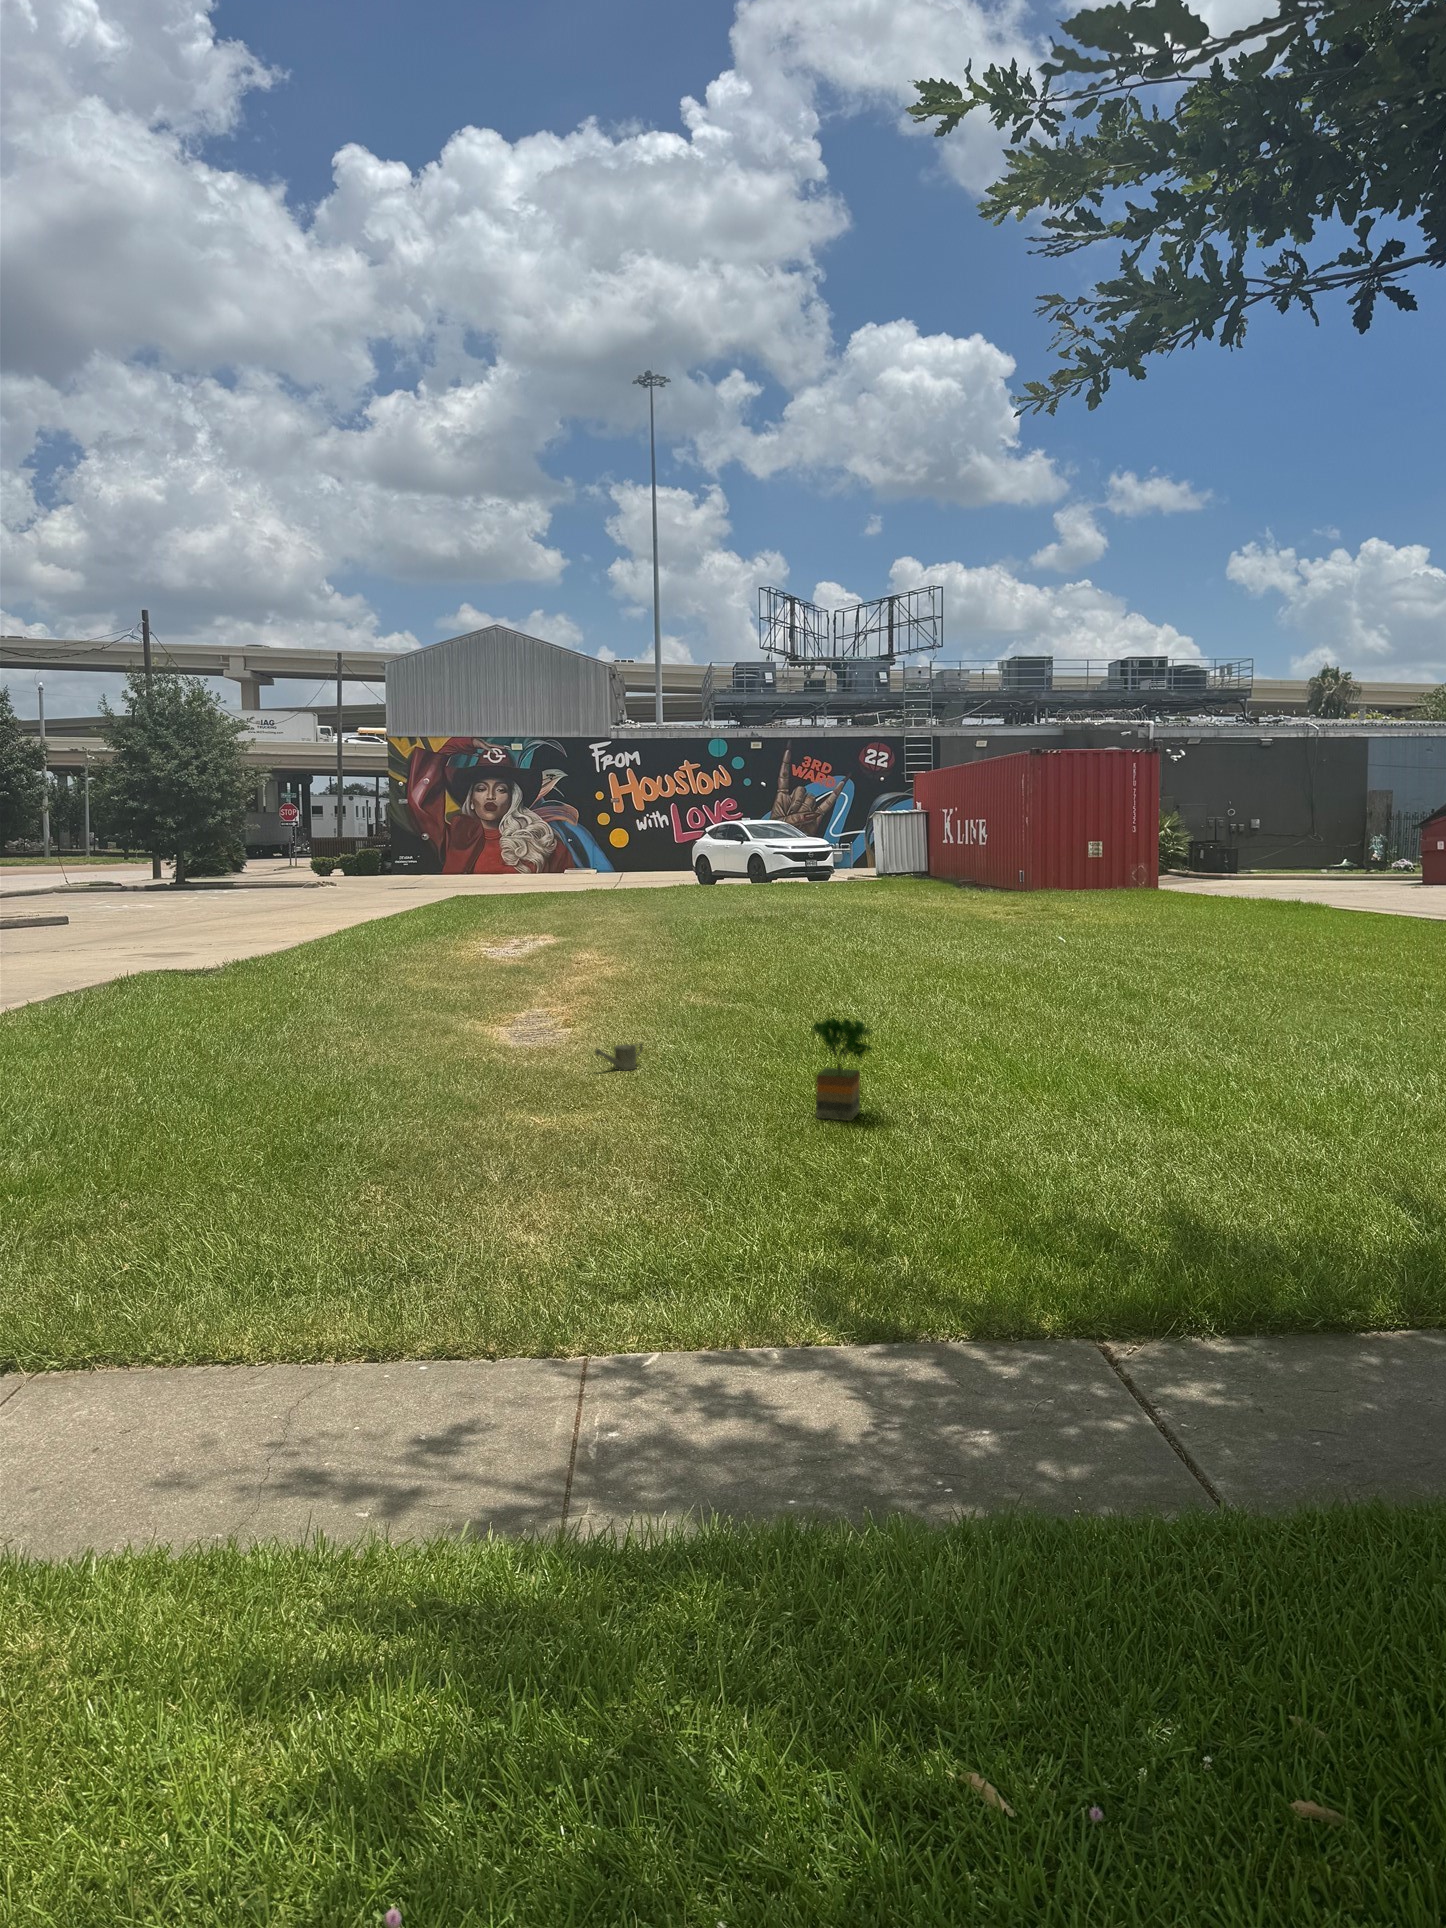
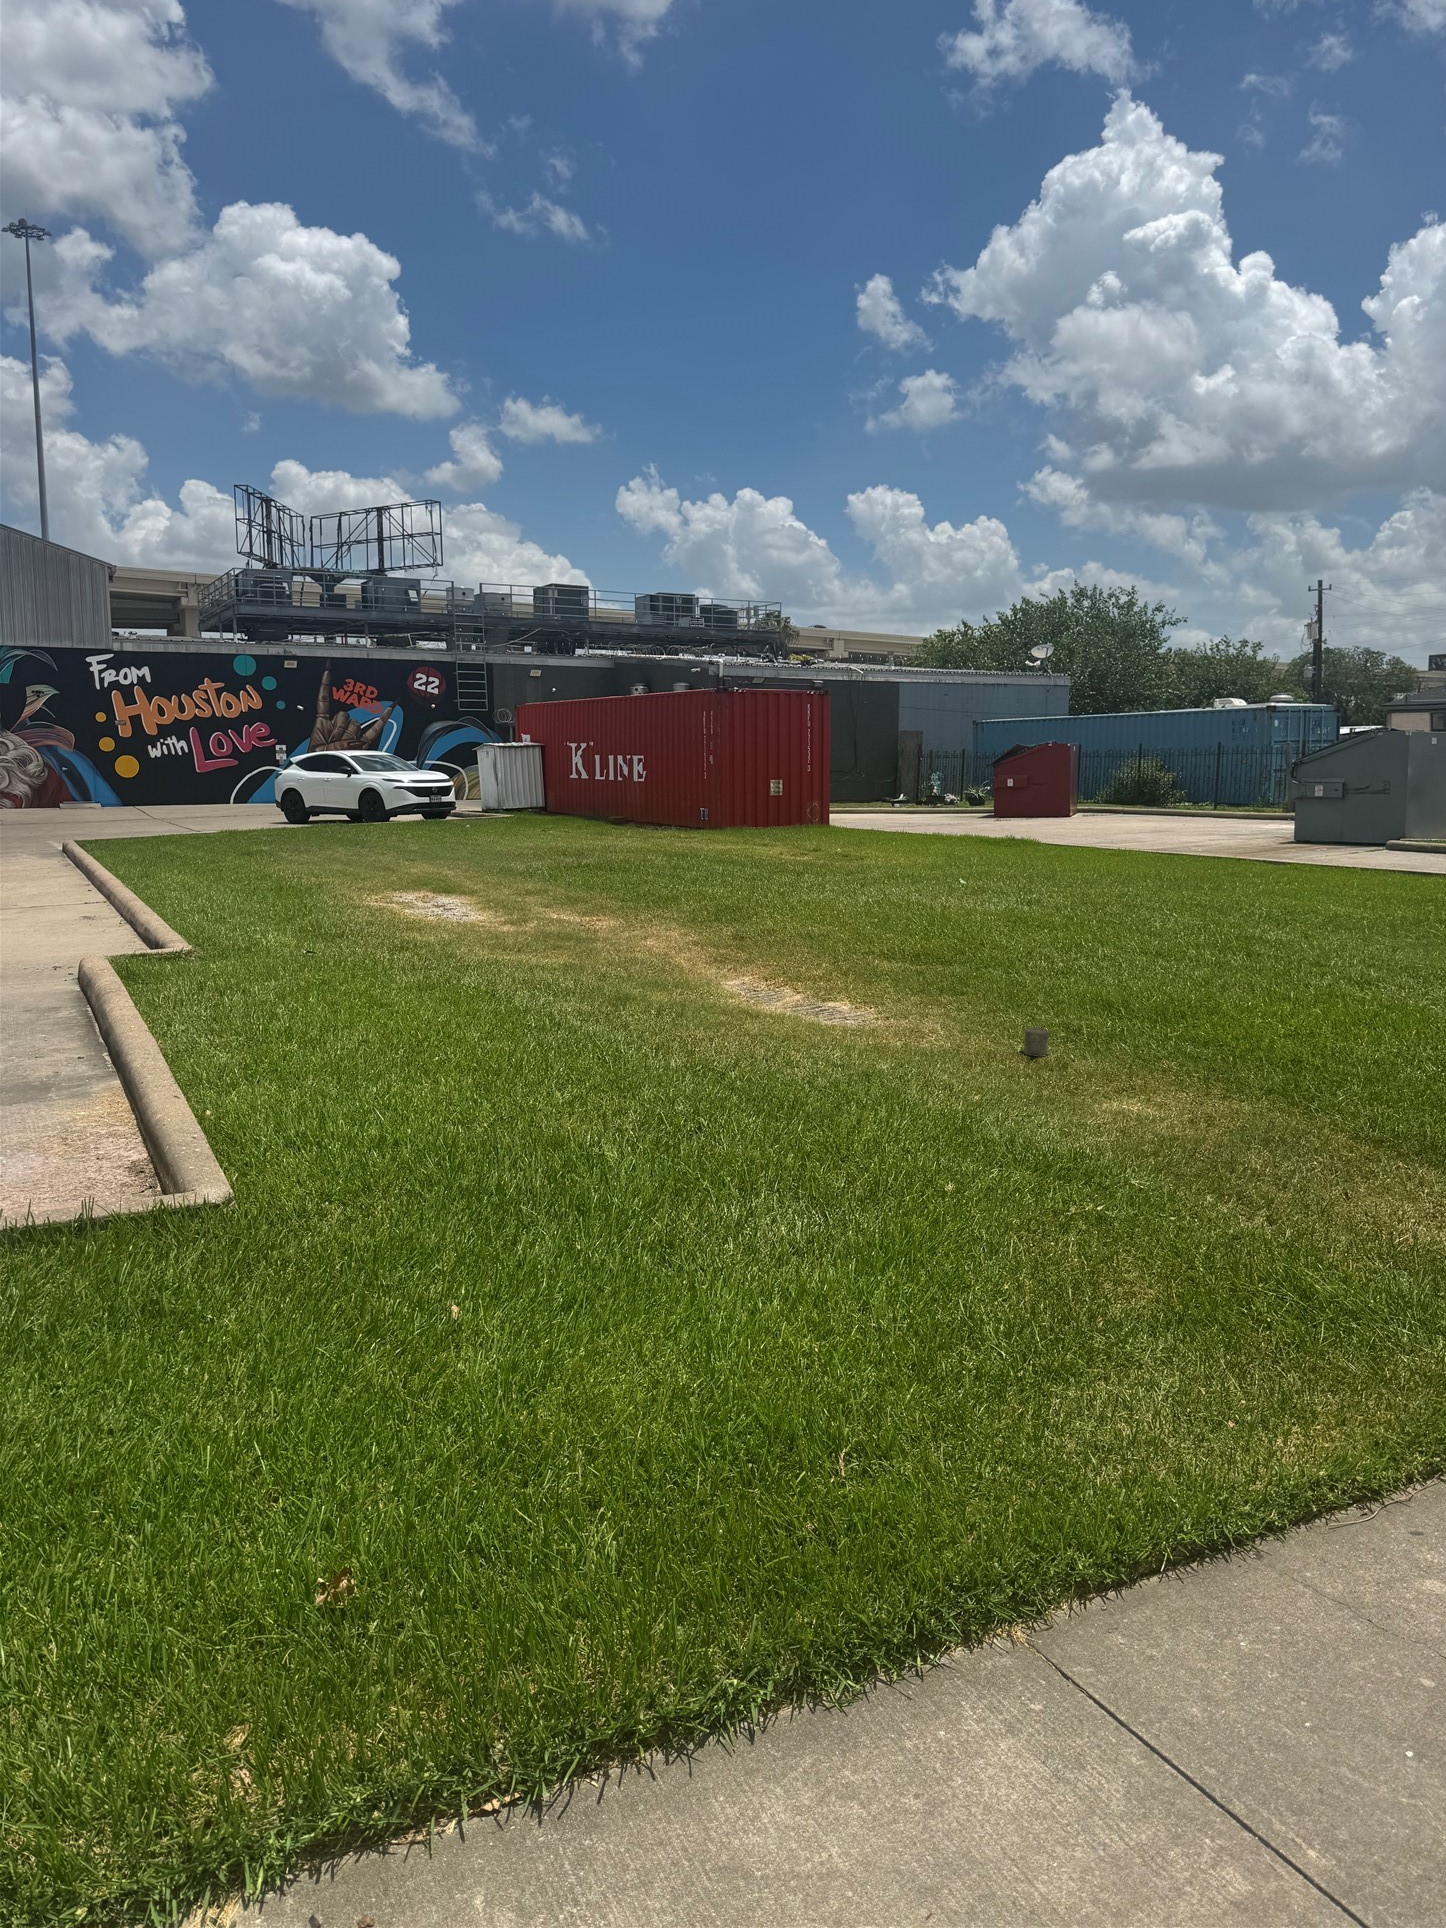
potted tree: present [811,1018,872,1121] -> none [1330,986,1414,1090]

